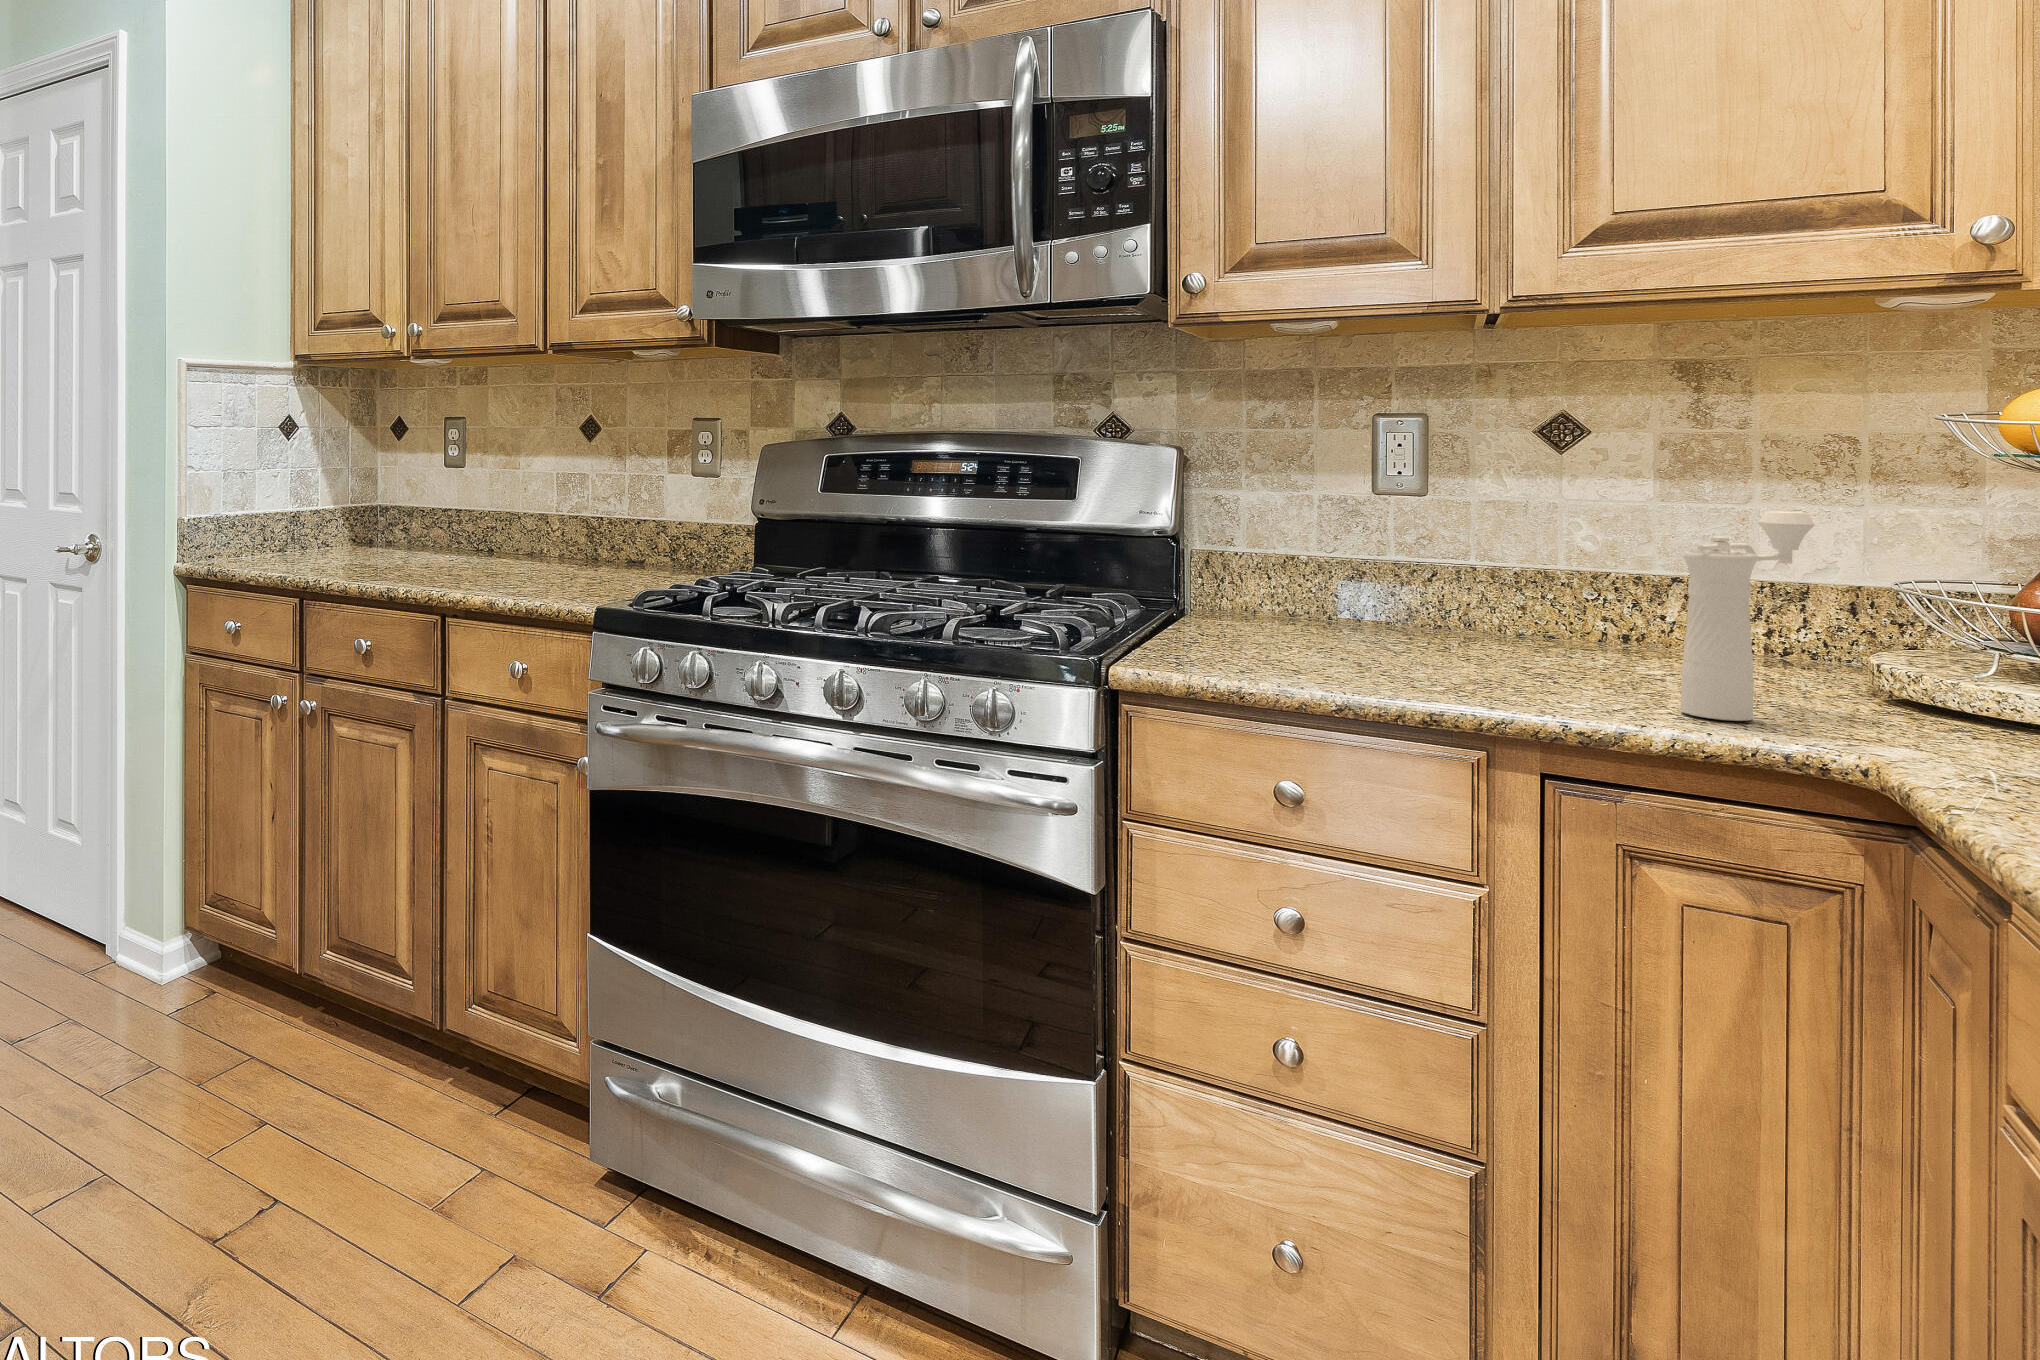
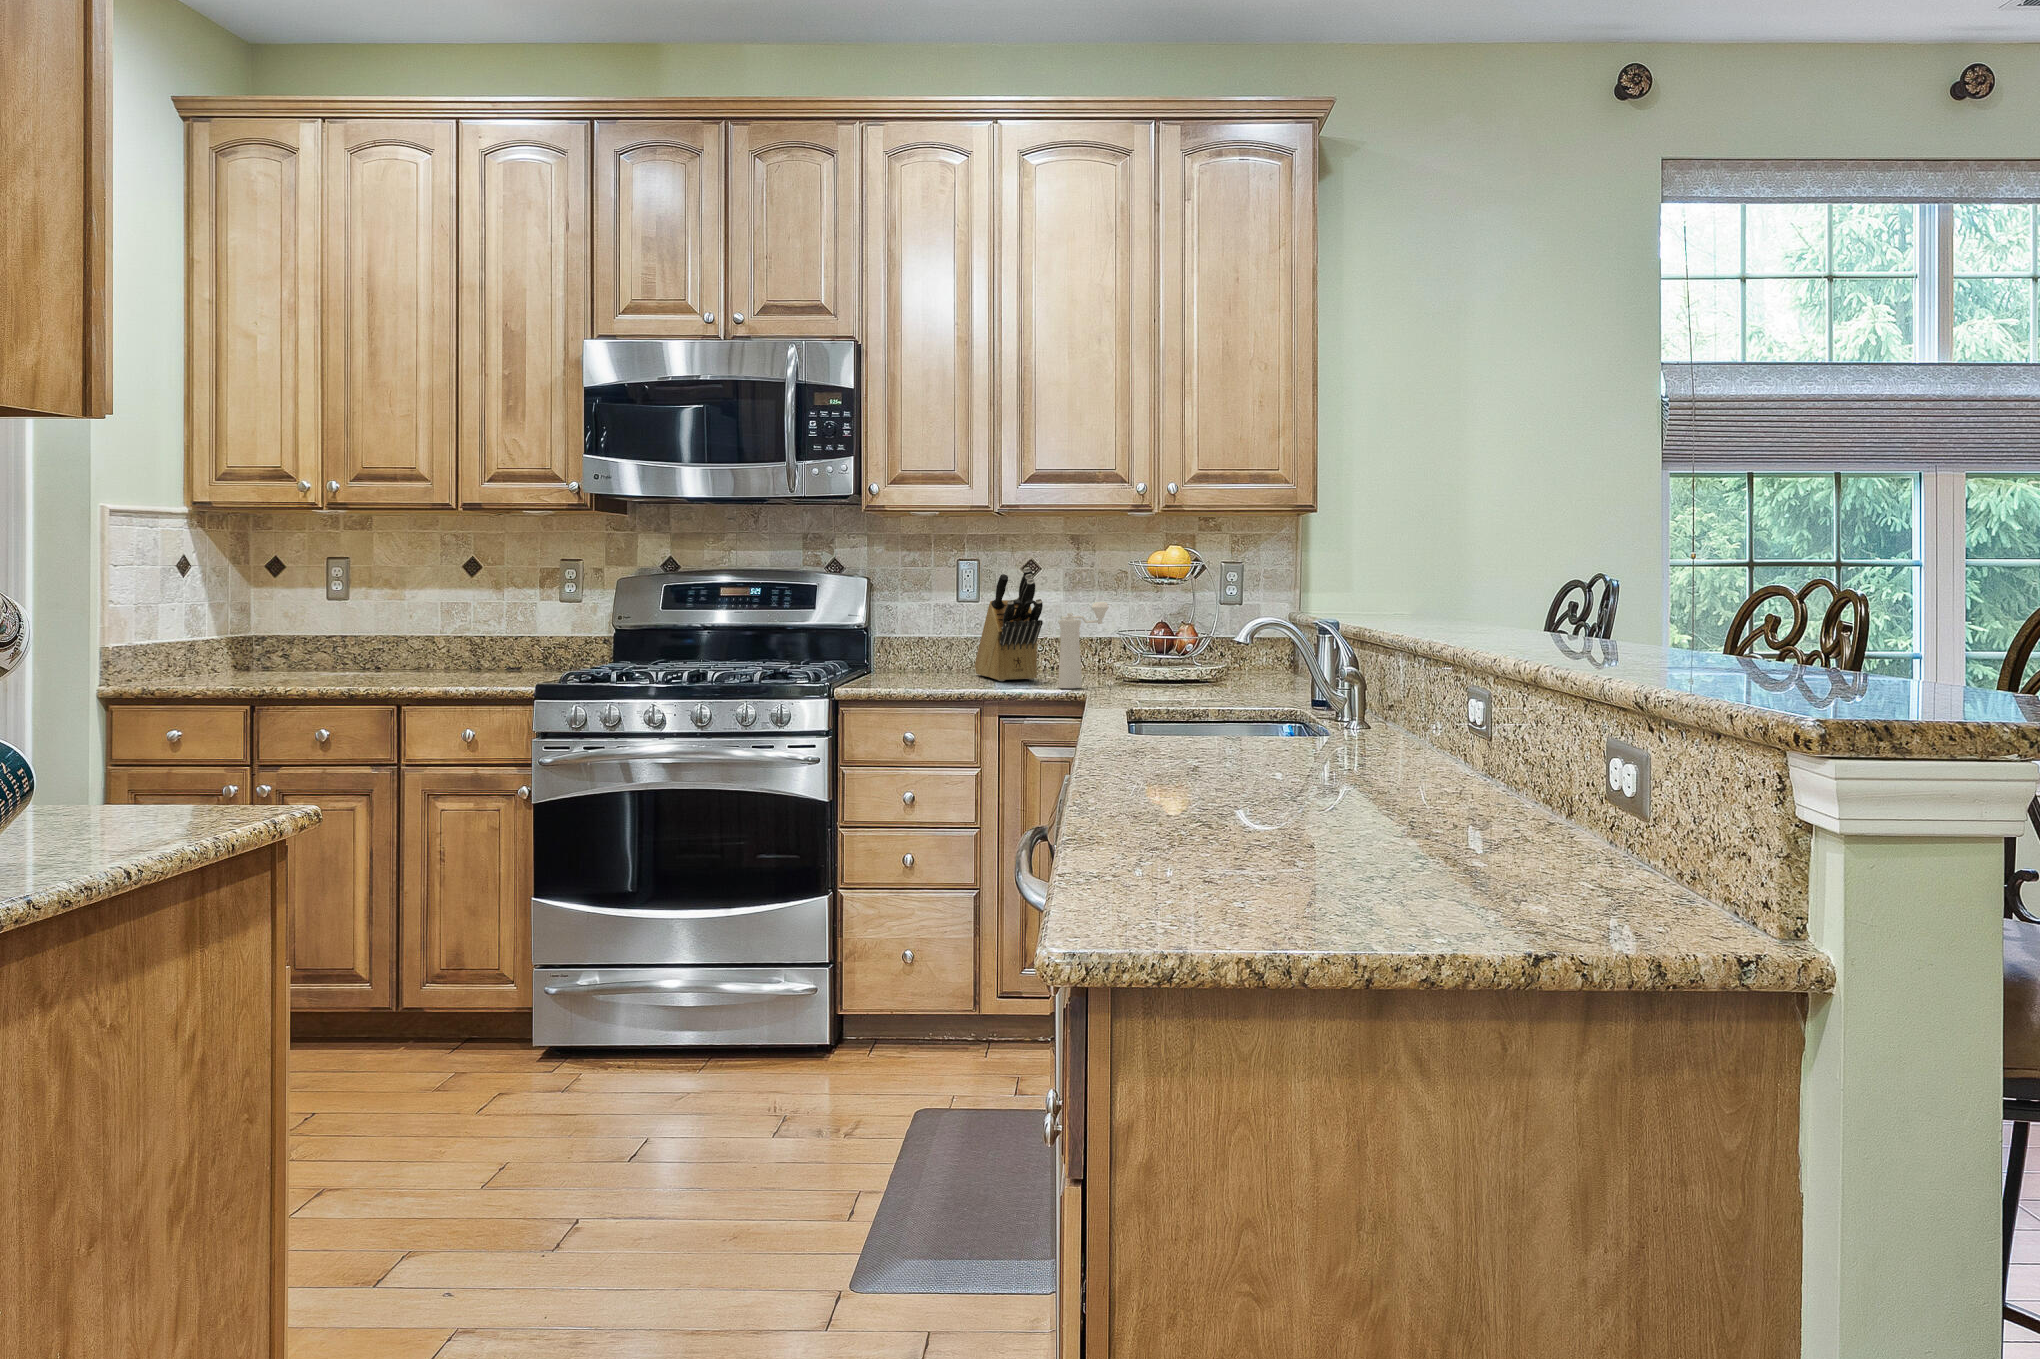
knife block: none [1376,428,1601,669] -> present [975,567,1043,681]

